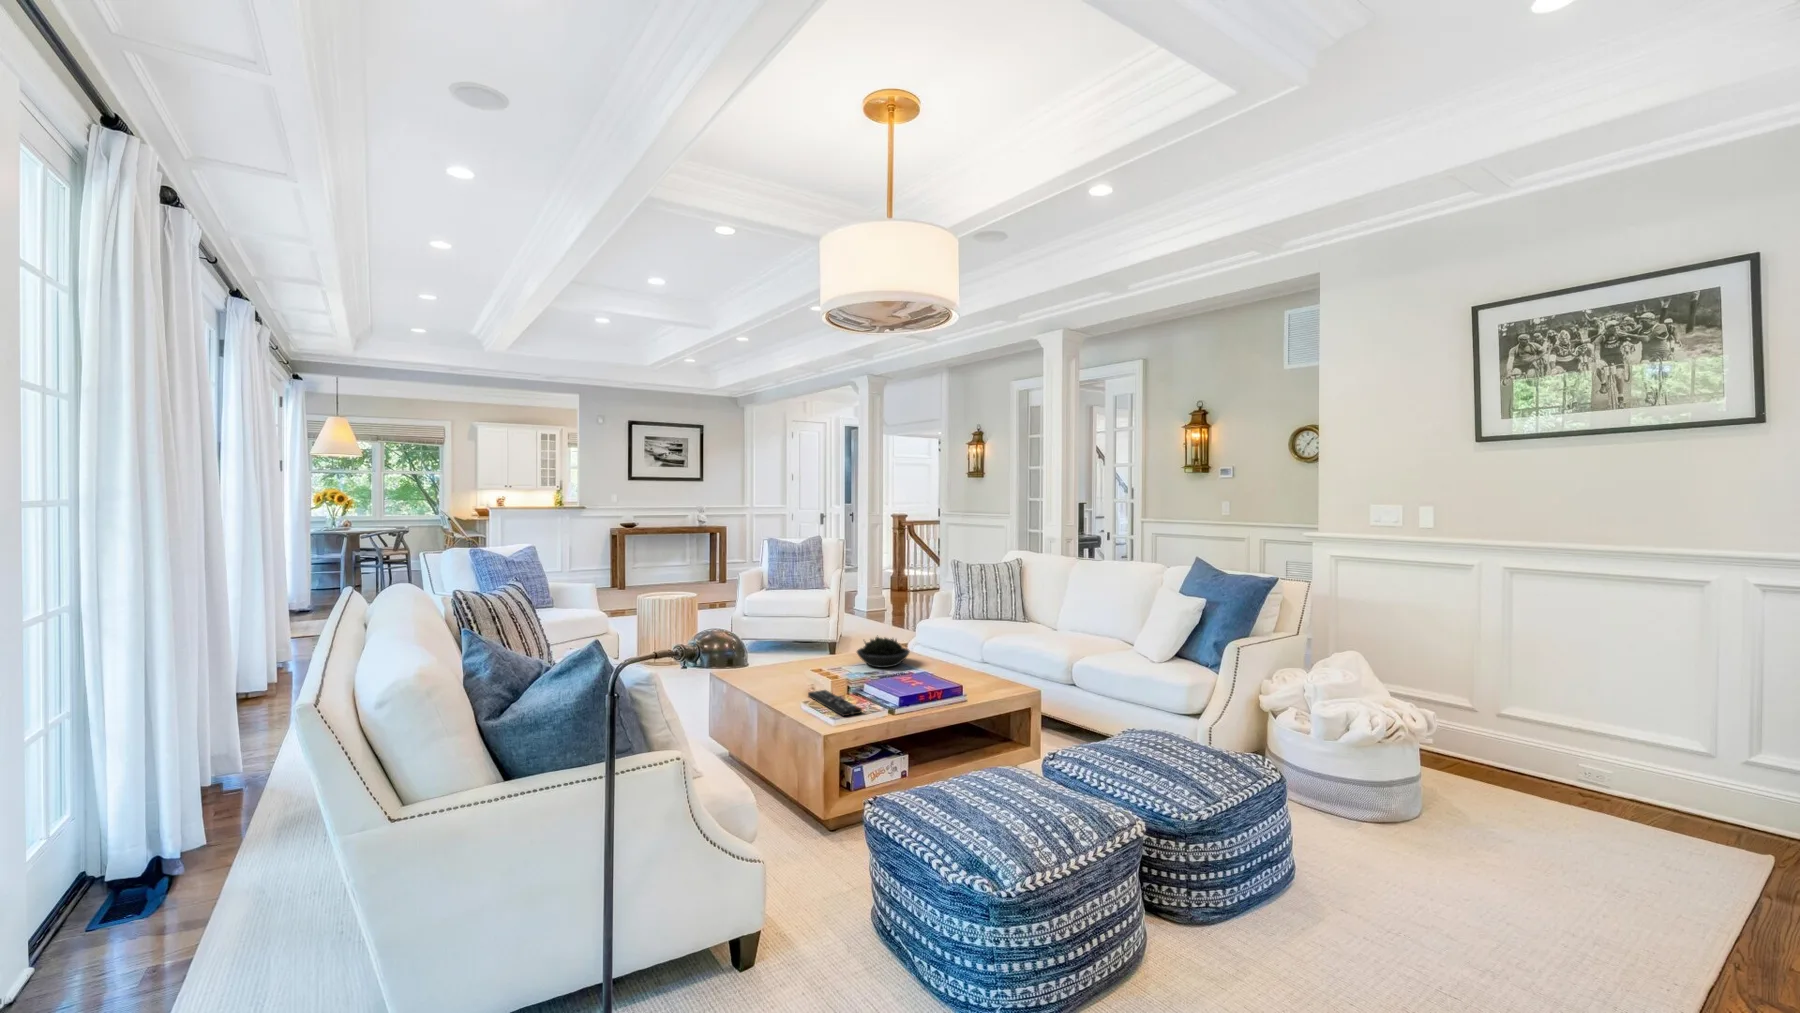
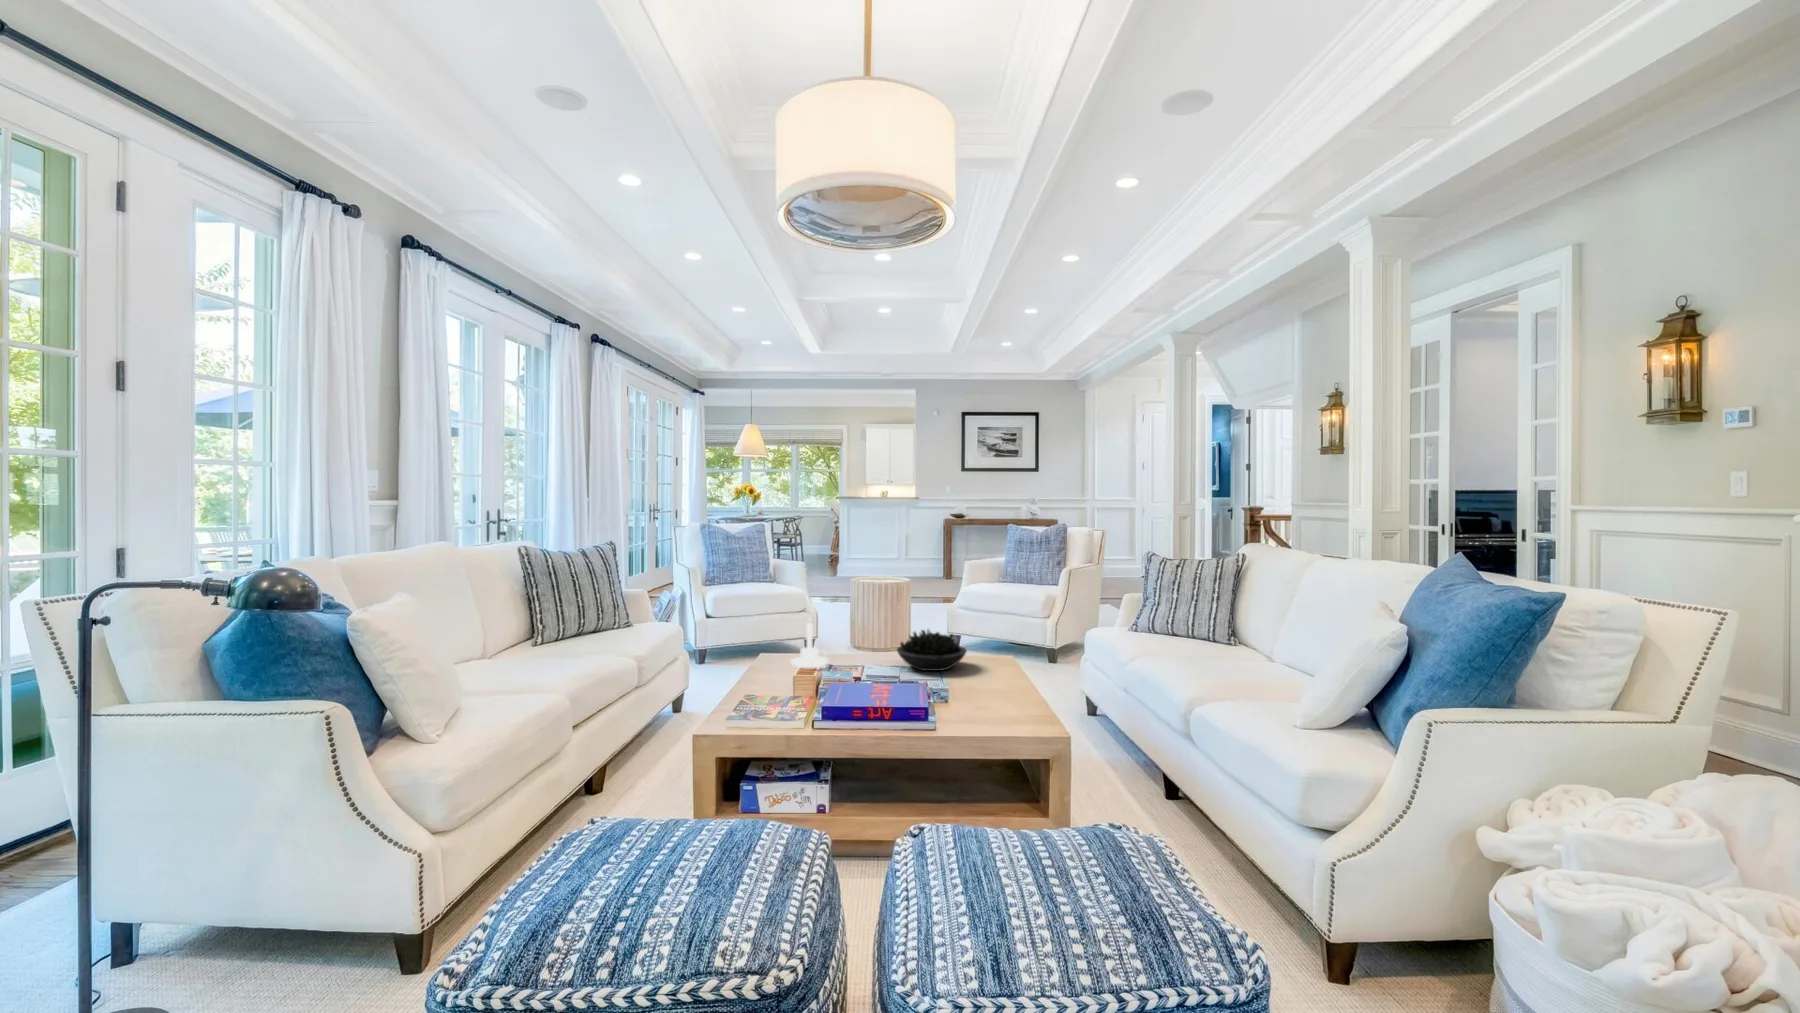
candle holder: none [779,636,811,679] -> present [790,623,829,668]
remote control: present [808,690,862,716] -> none [740,683,791,716]

